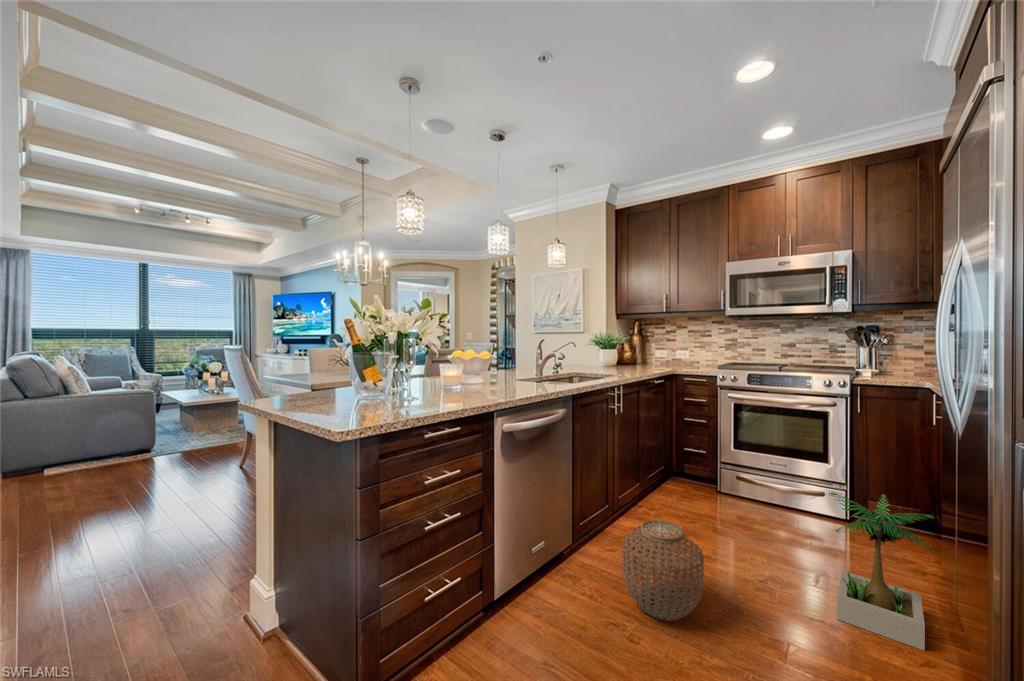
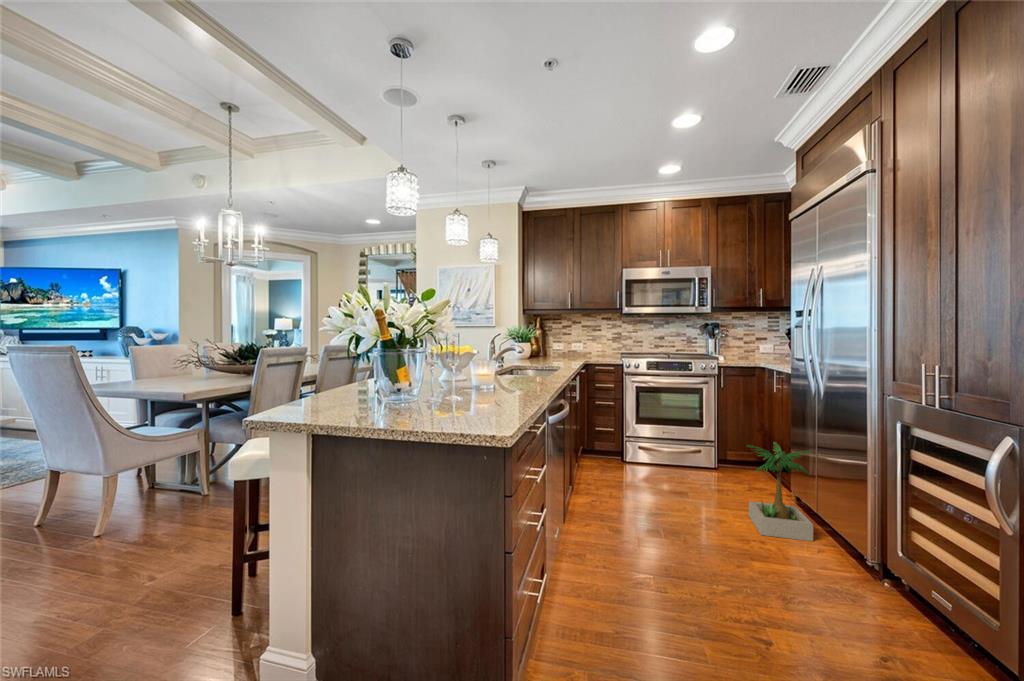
woven basket: present [622,520,704,620] -> none [627,486,695,566]

